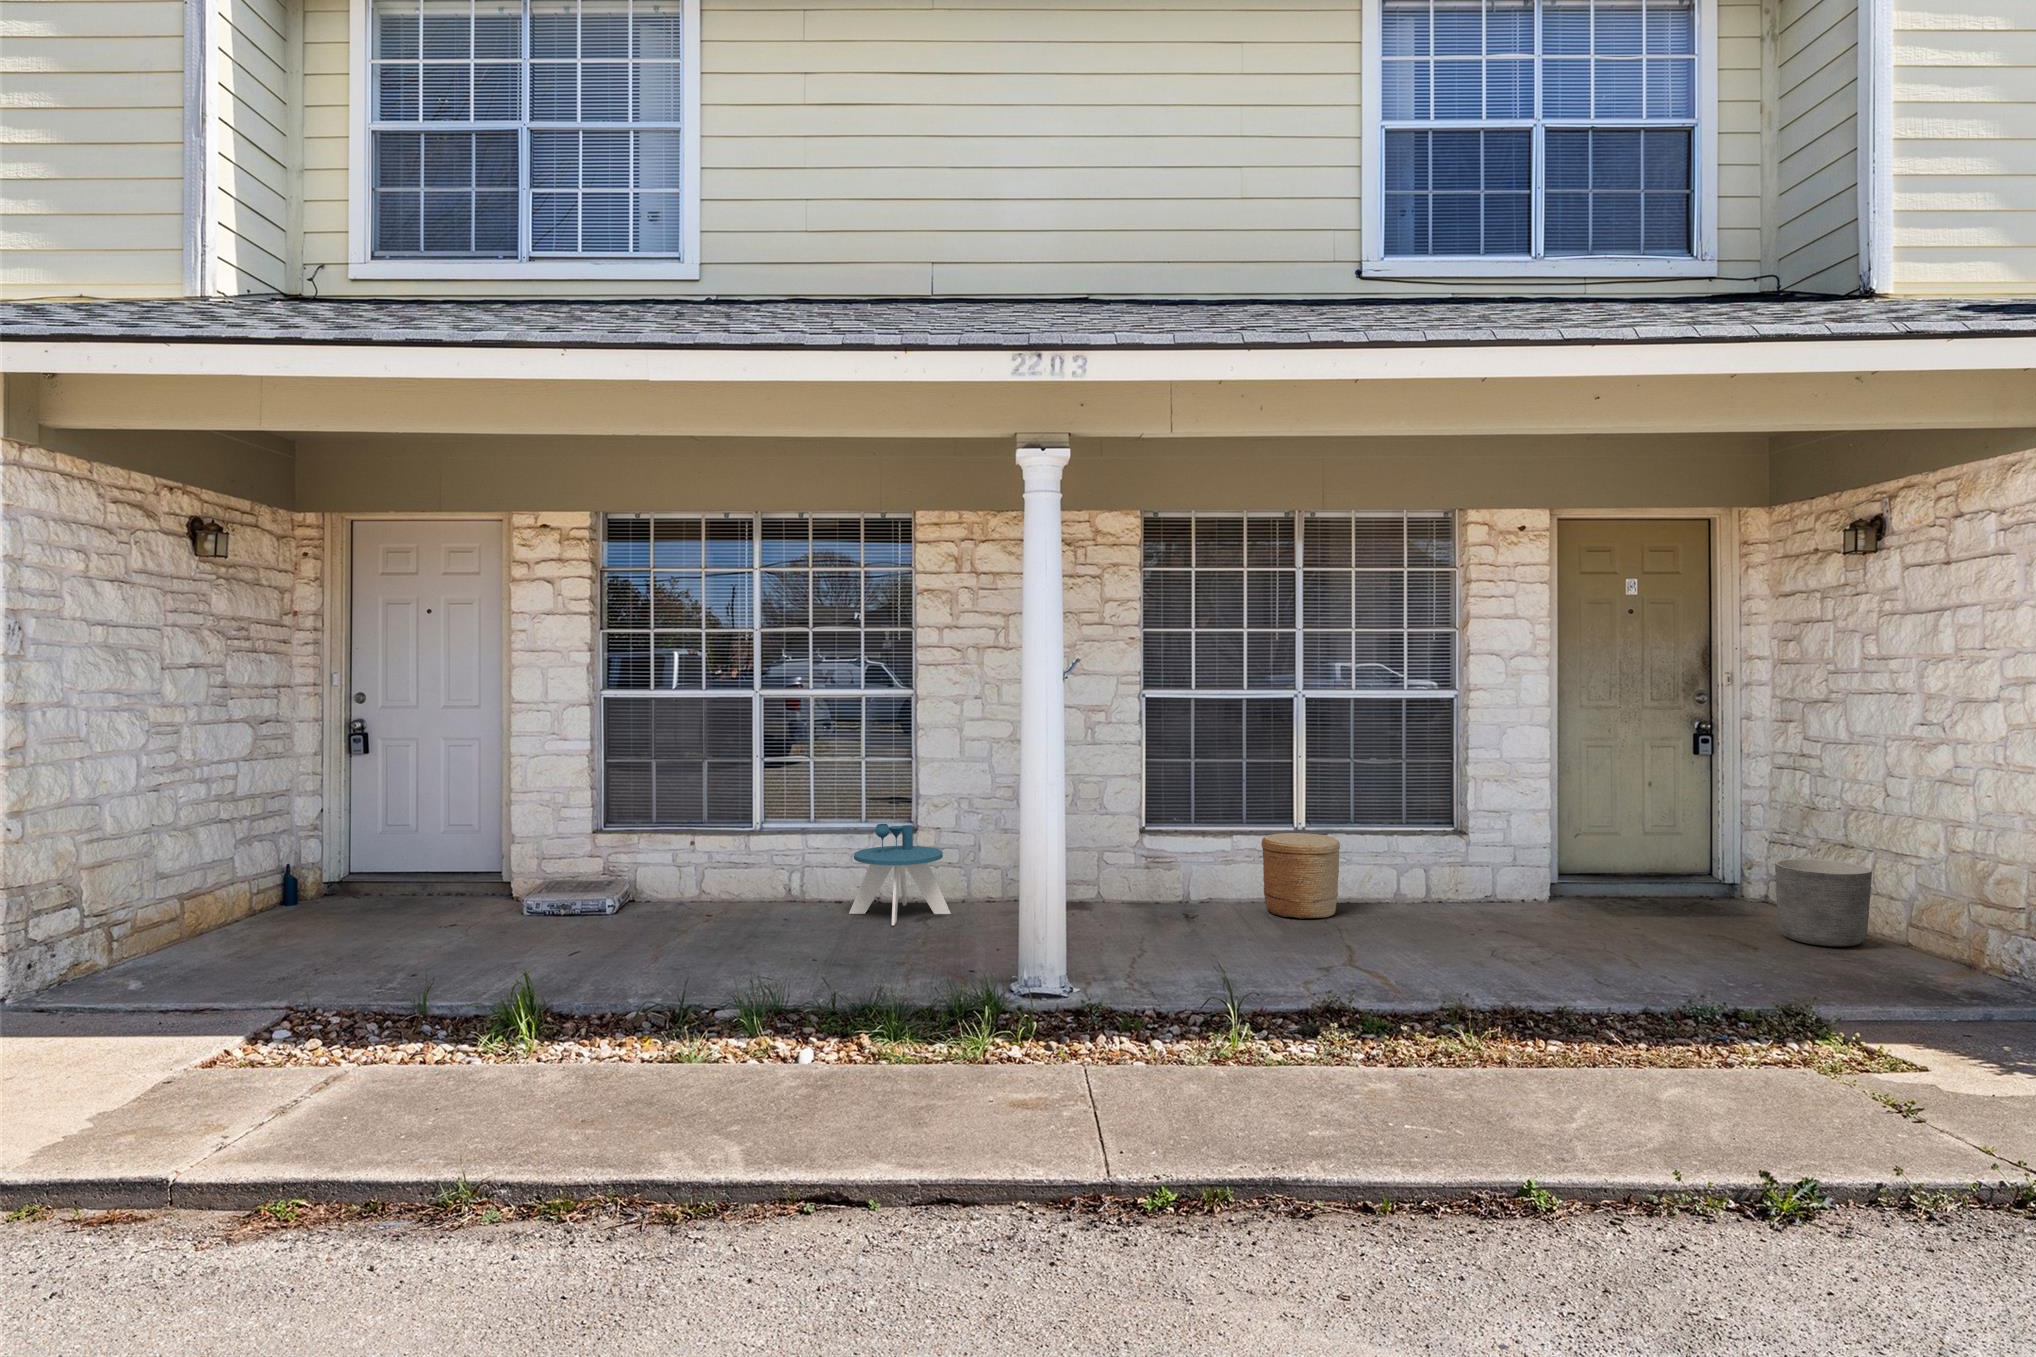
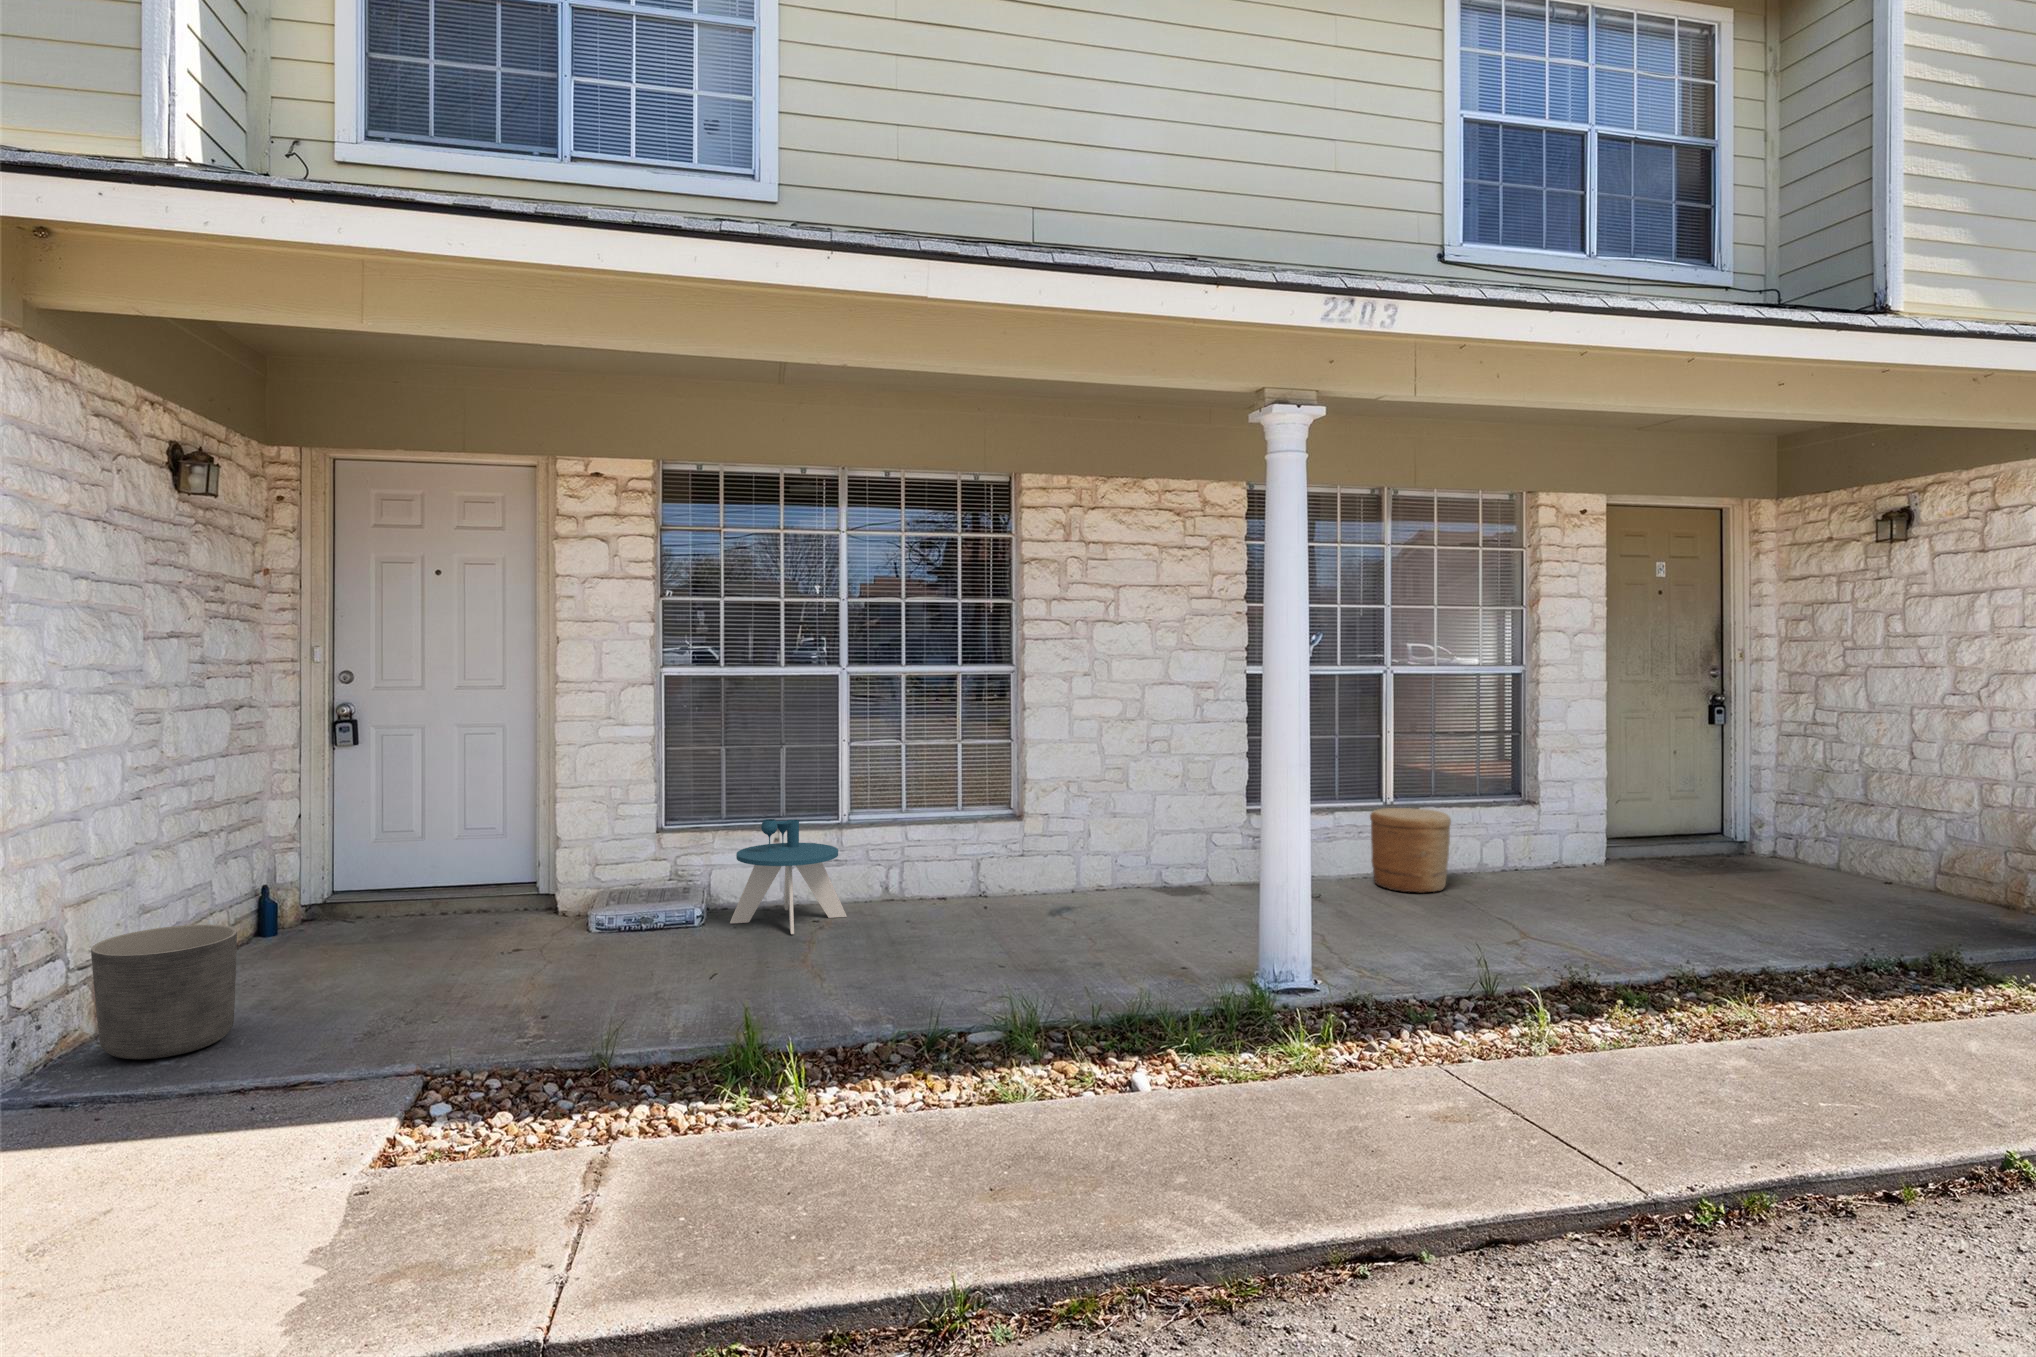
side table: present [849,824,951,925] -> present [730,819,847,934]
planter: present [1775,859,1872,947] -> present [91,925,237,1059]

